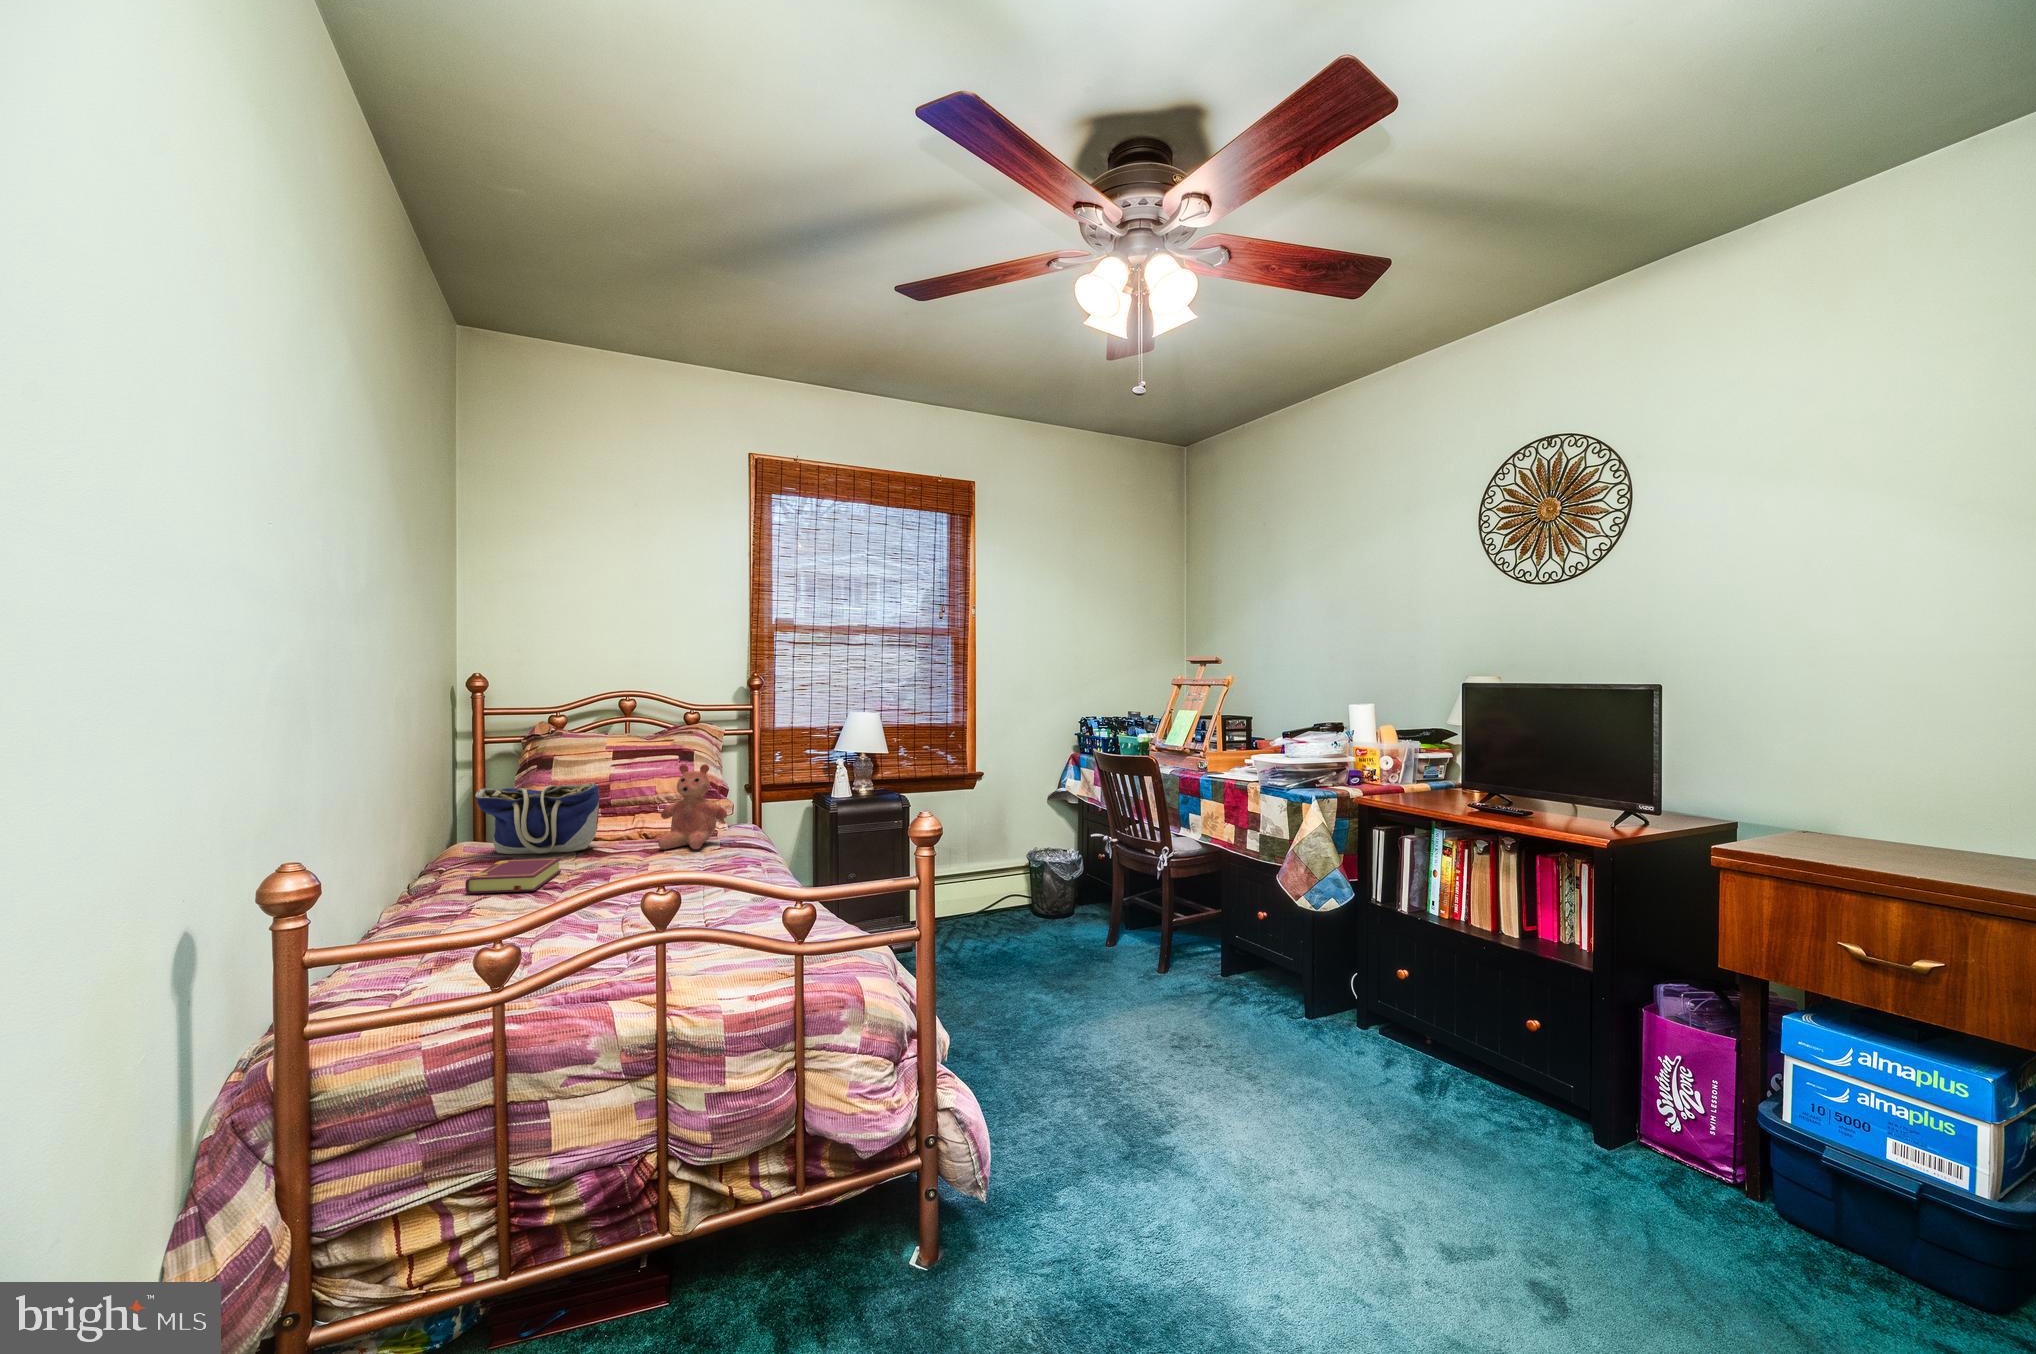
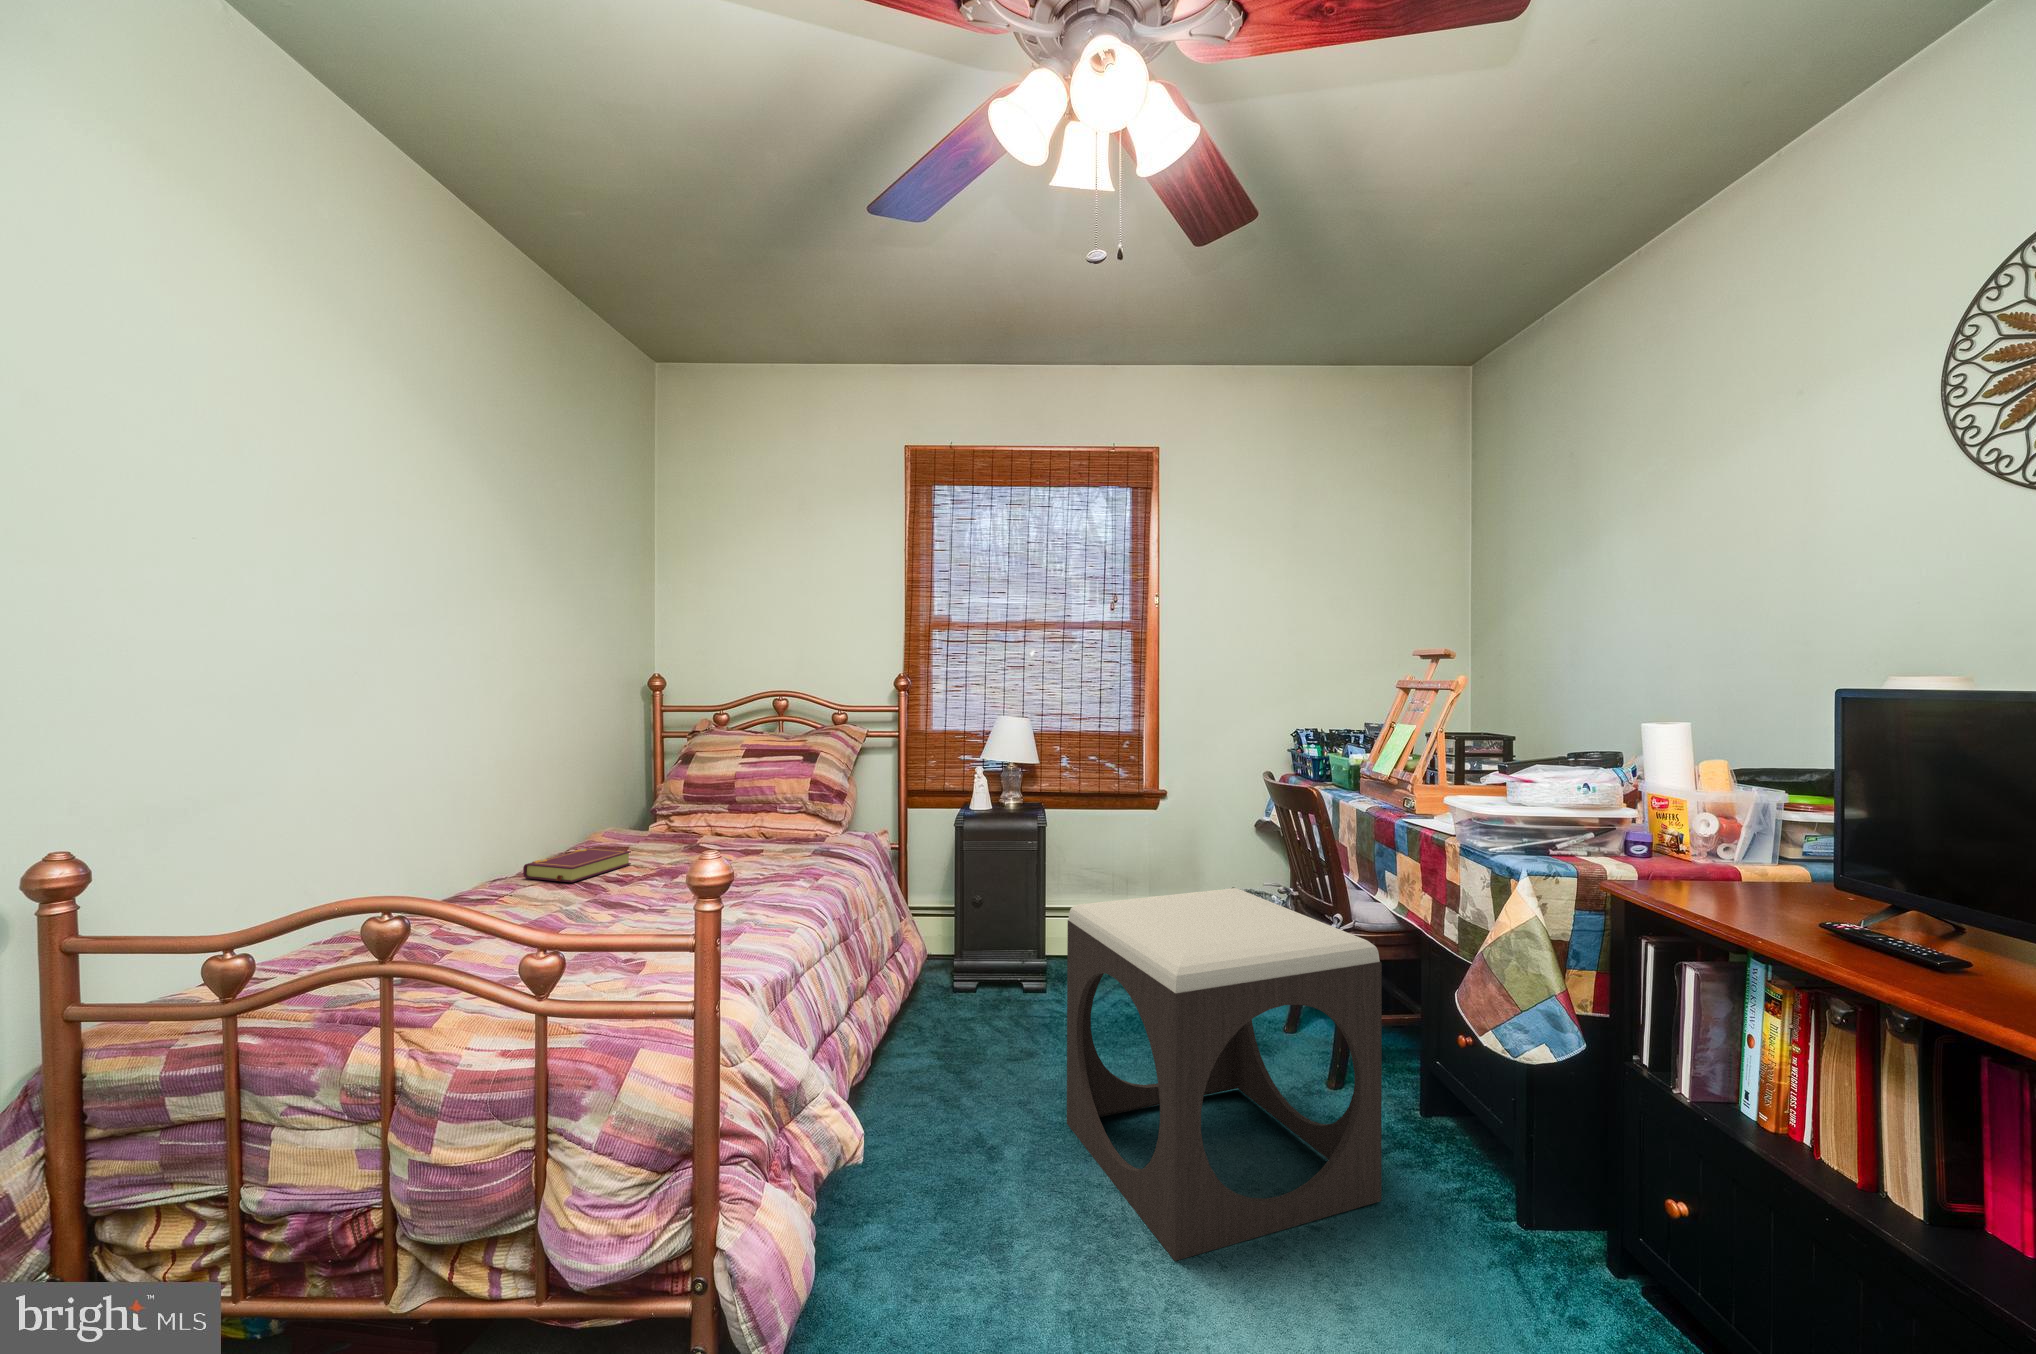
teddy bear: present [658,764,727,849] -> none [745,765,814,854]
tote bag: present [475,783,599,854] -> none [600,778,708,844]
footstool: none [1008,835,1232,1084] -> present [1067,888,1382,1261]

